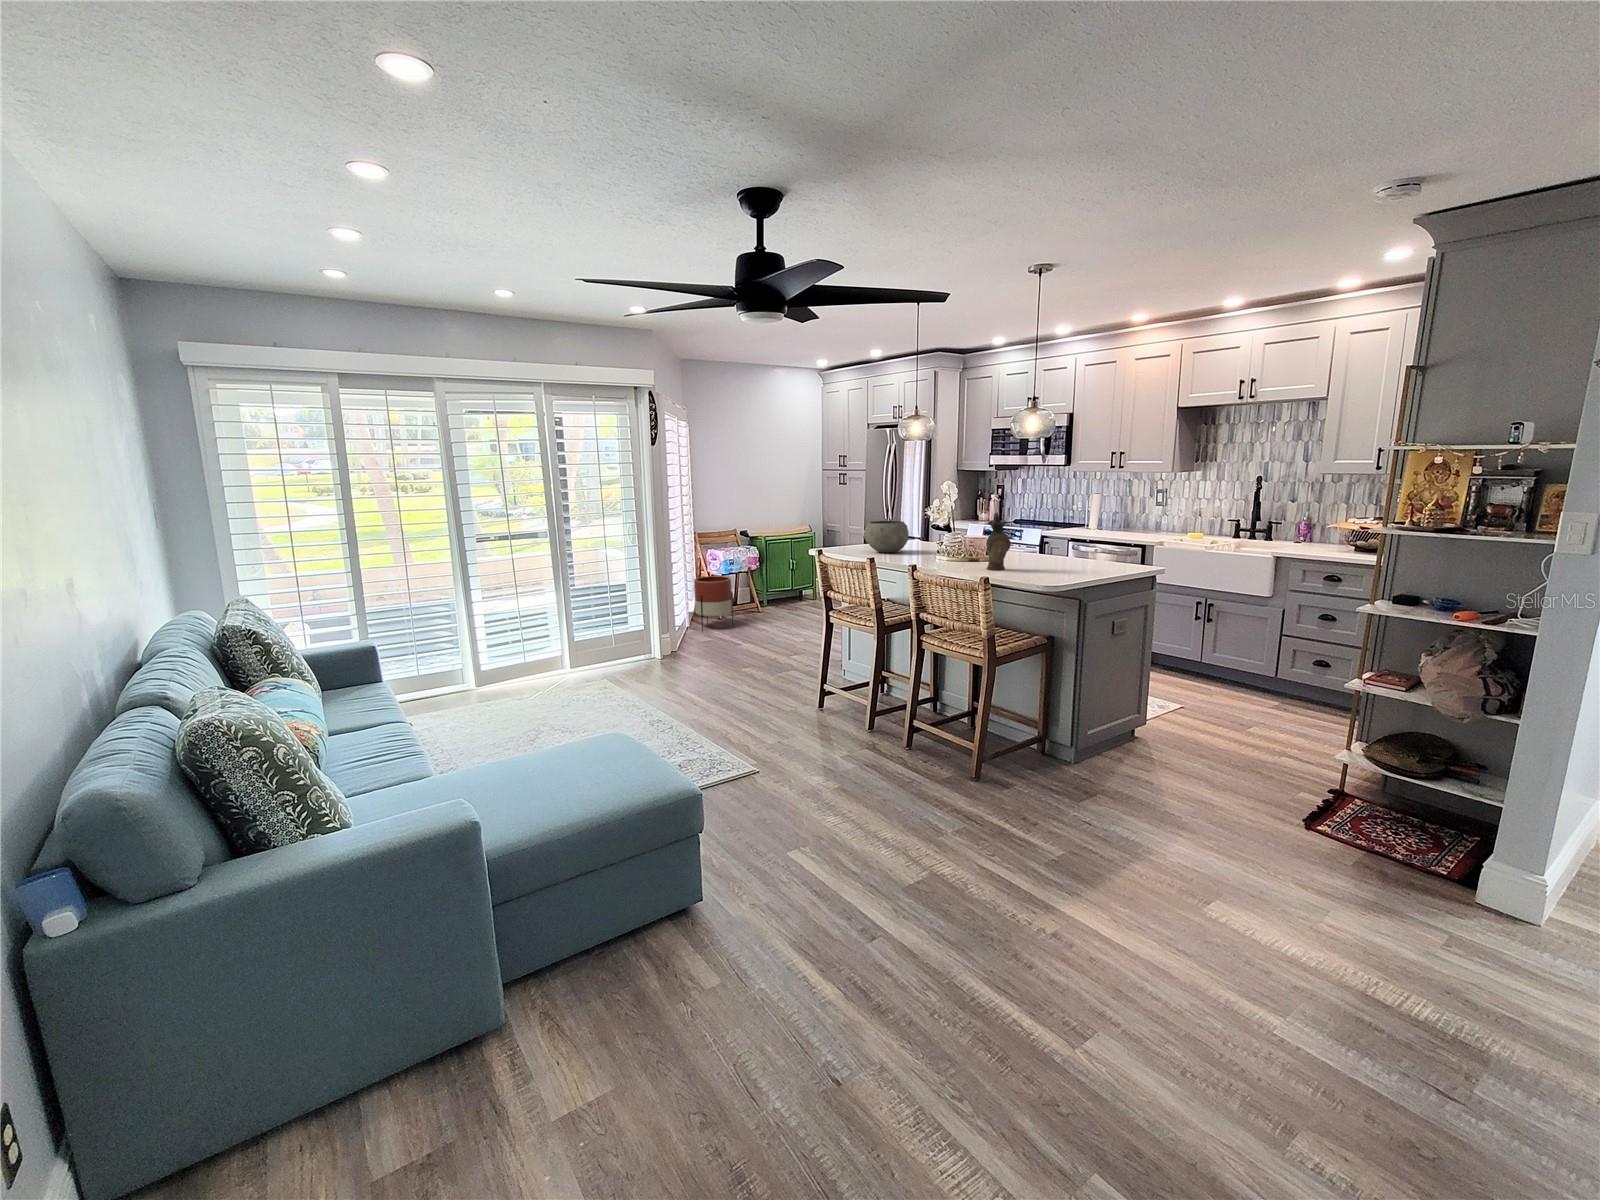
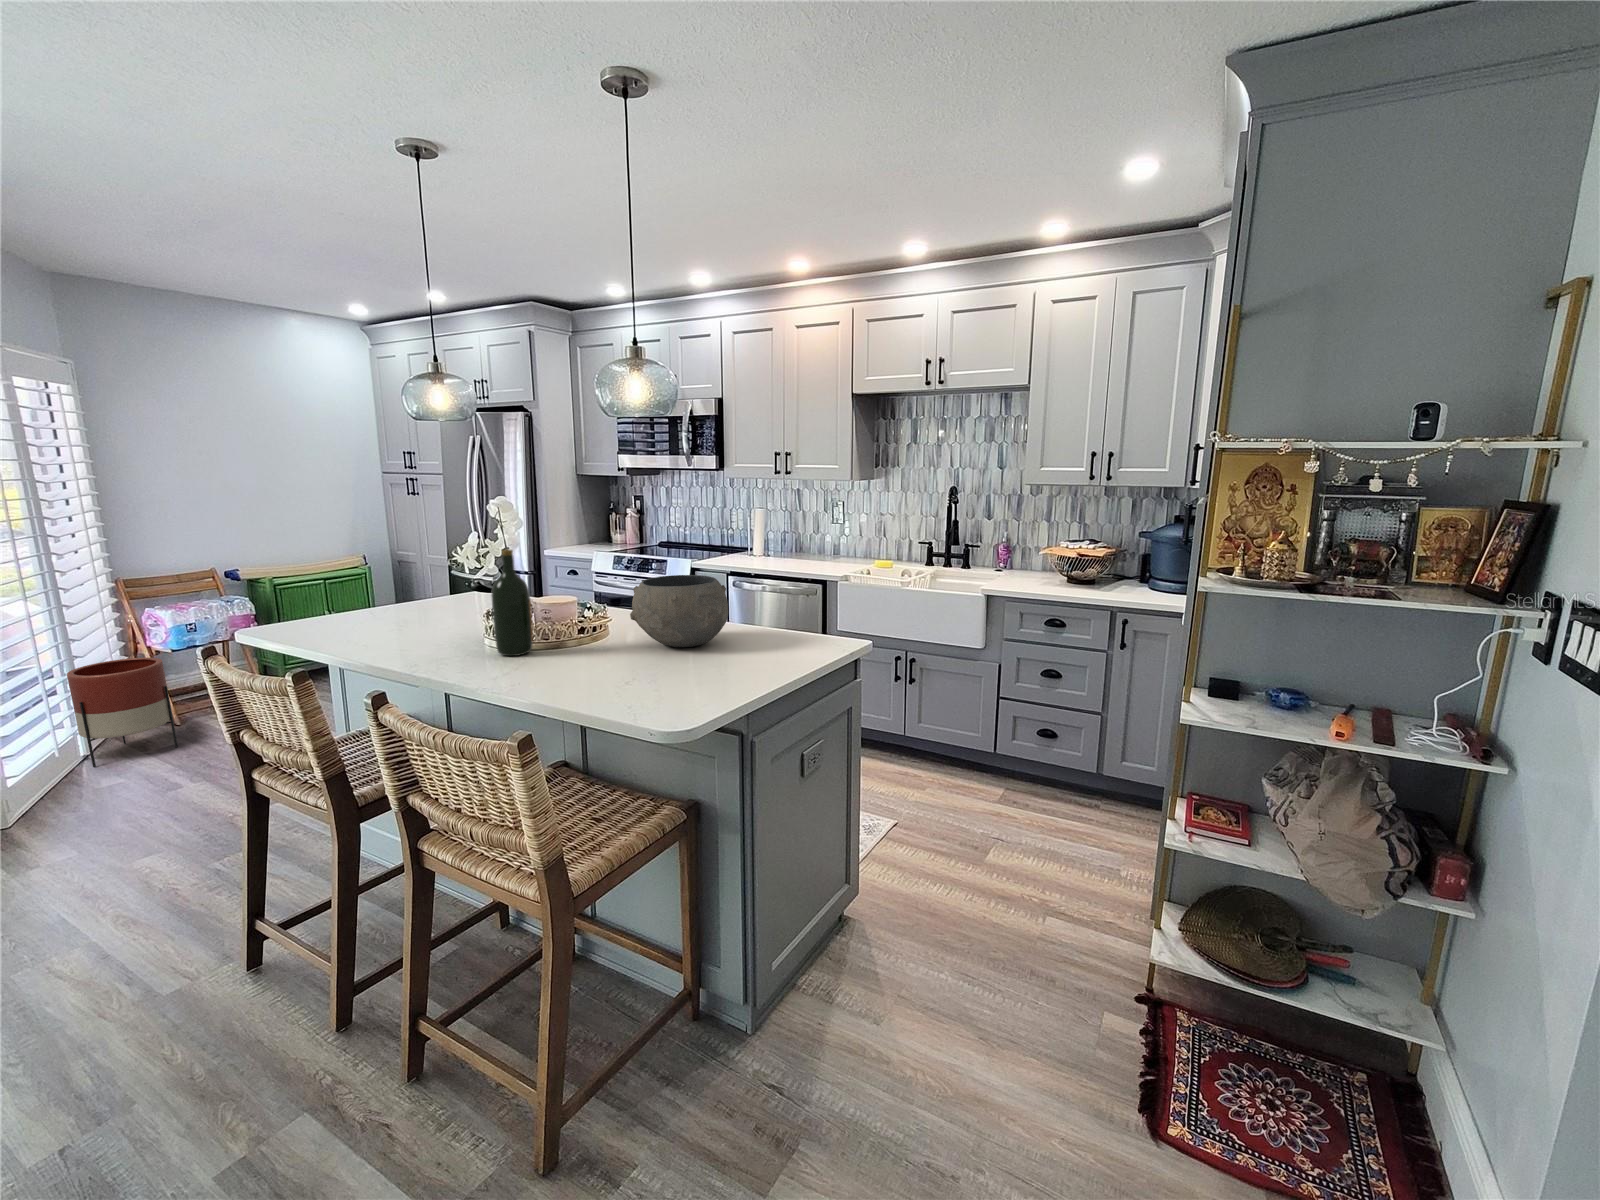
wine bottle: none [955,511,973,563] -> present [491,550,533,656]
ceramic pitcher: present [986,513,1011,570] -> none [539,556,592,680]
ceramic bowl: present [863,521,909,553] -> present [630,575,728,647]

